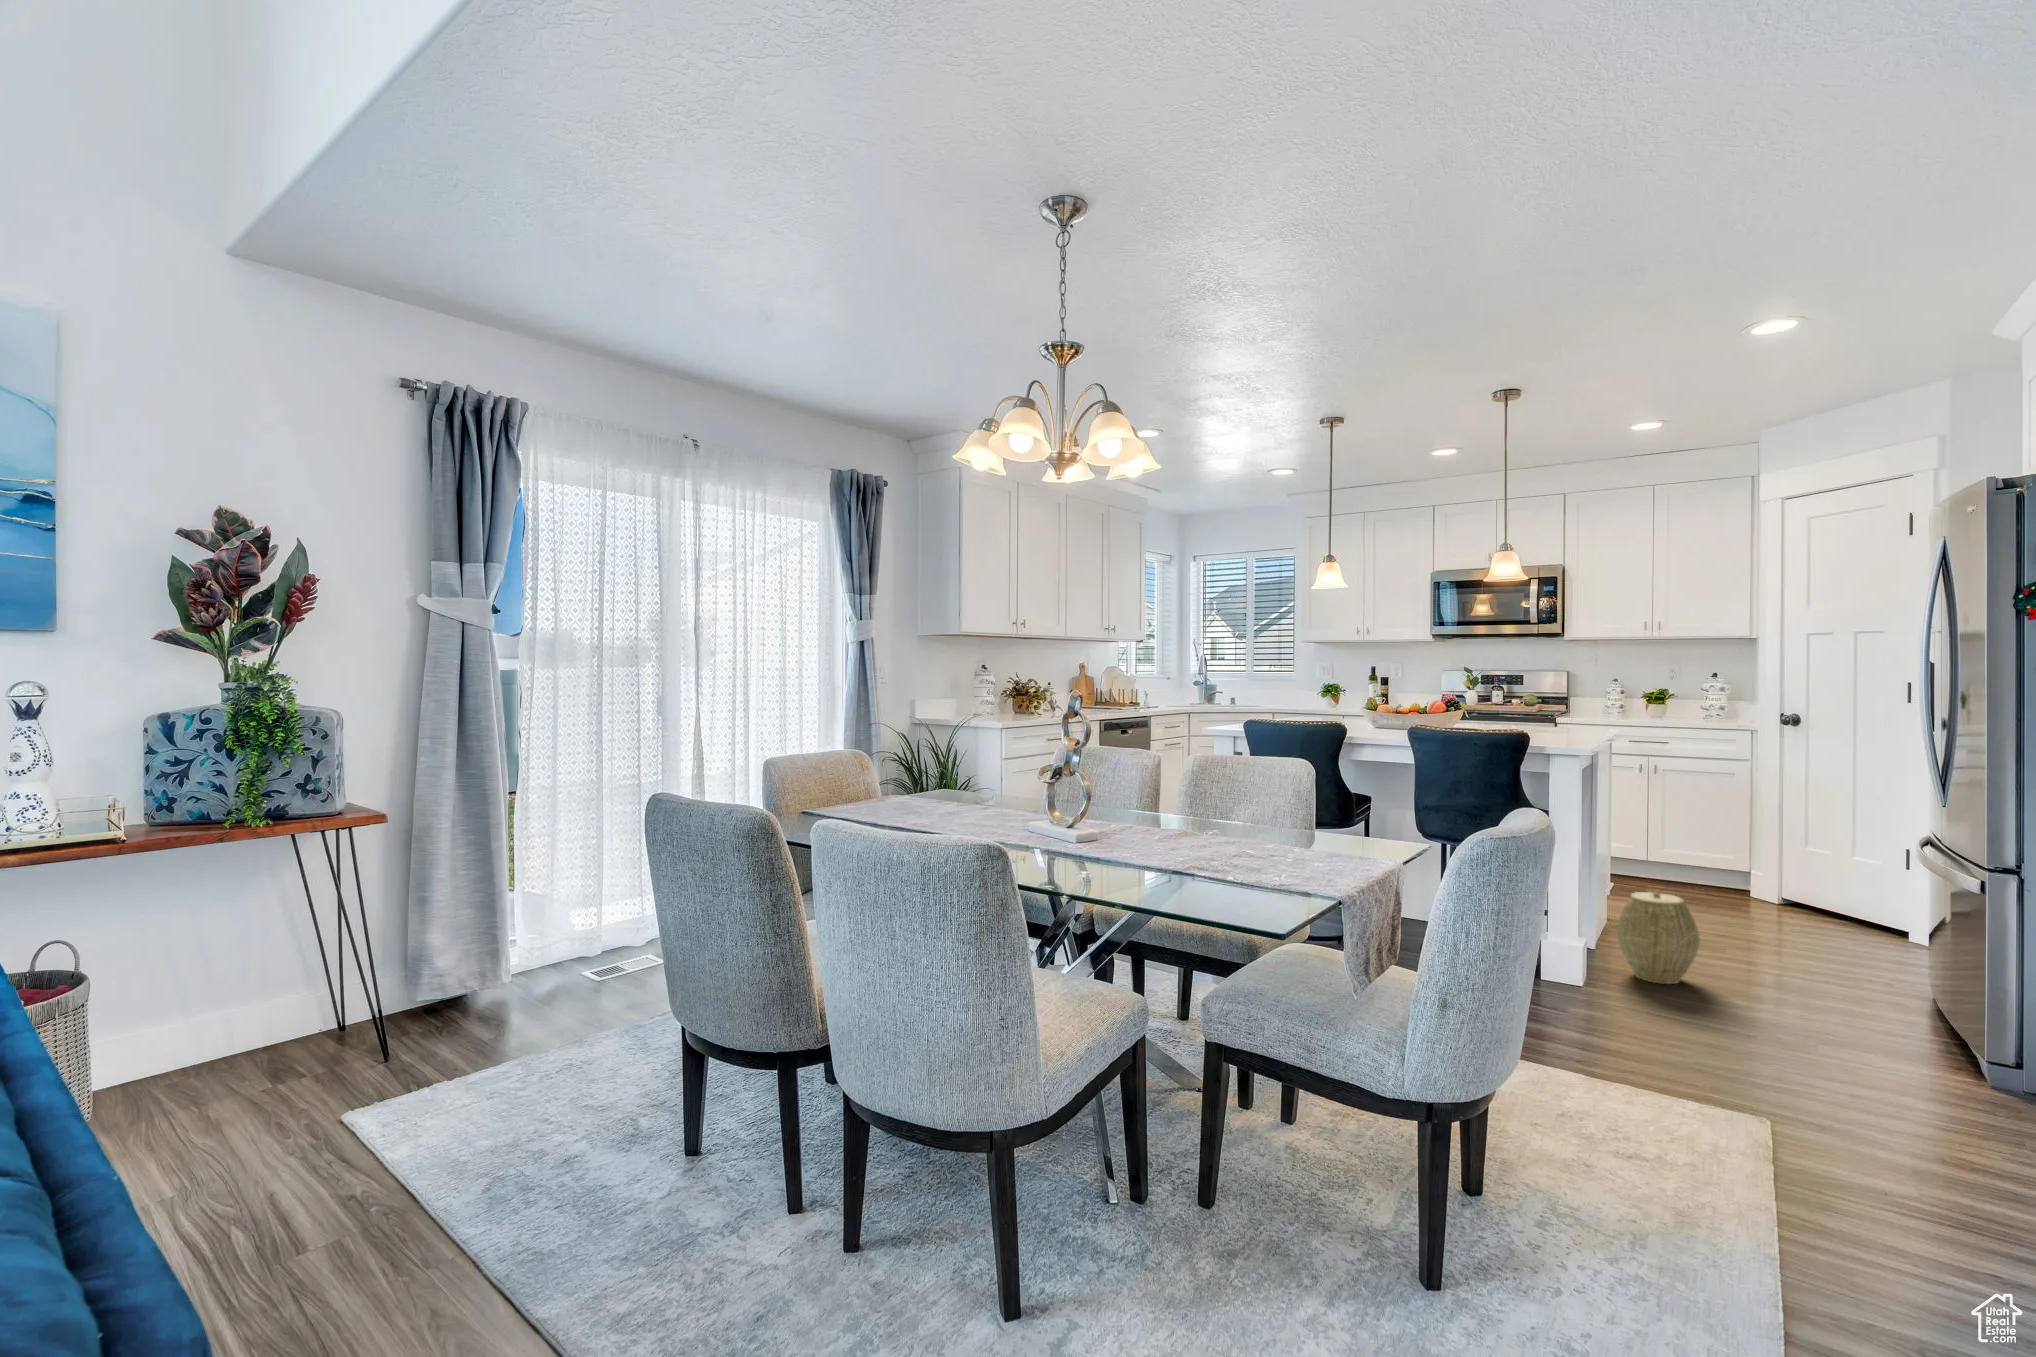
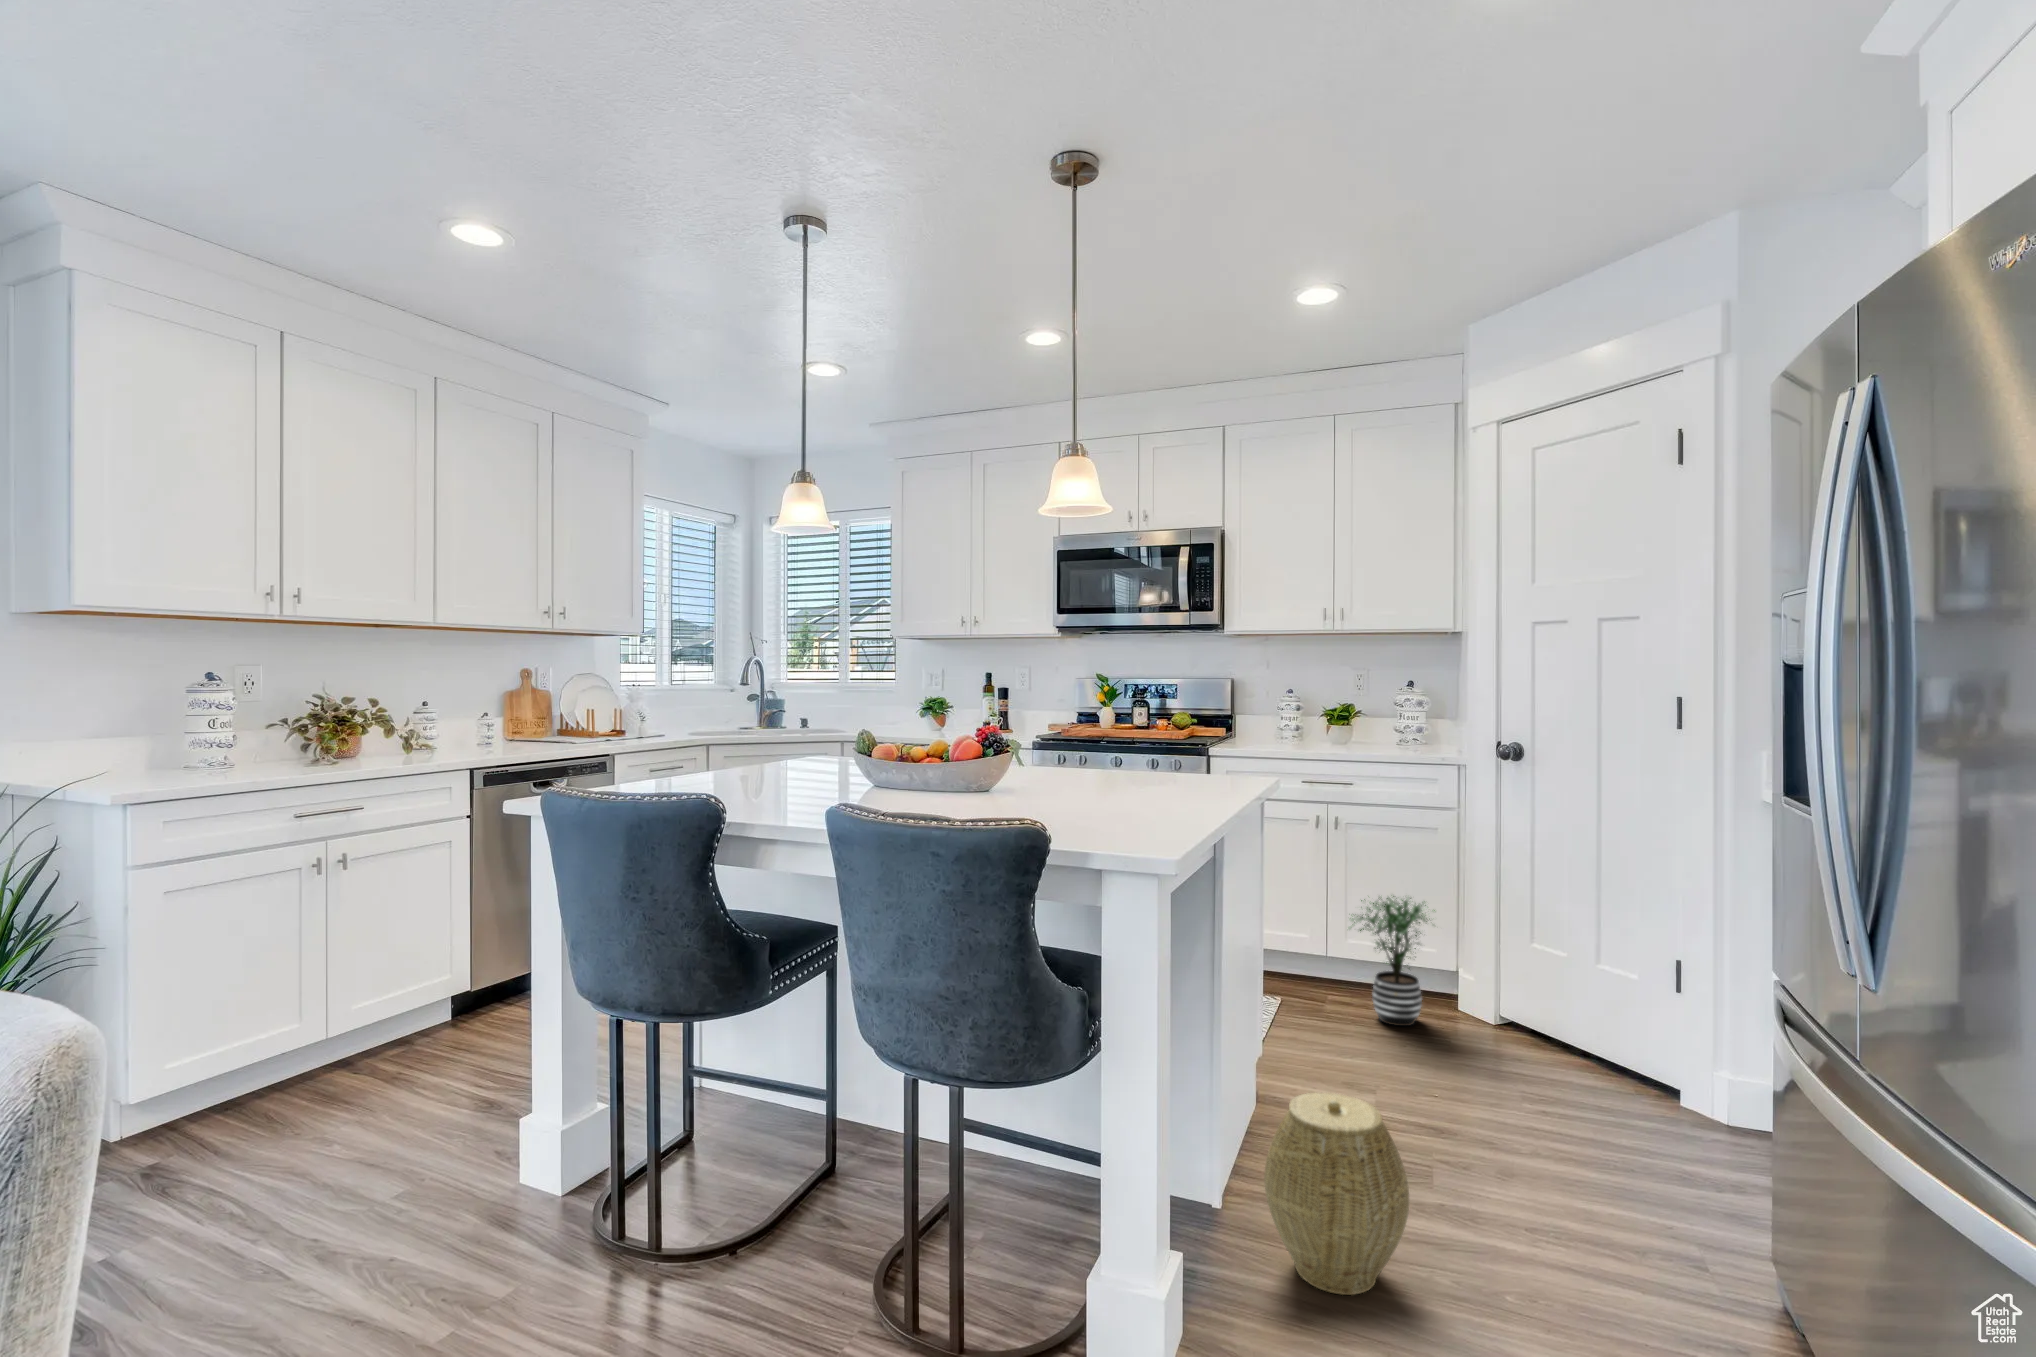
potted plant: none [1662,816,1736,902] -> present [1348,895,1435,1026]

